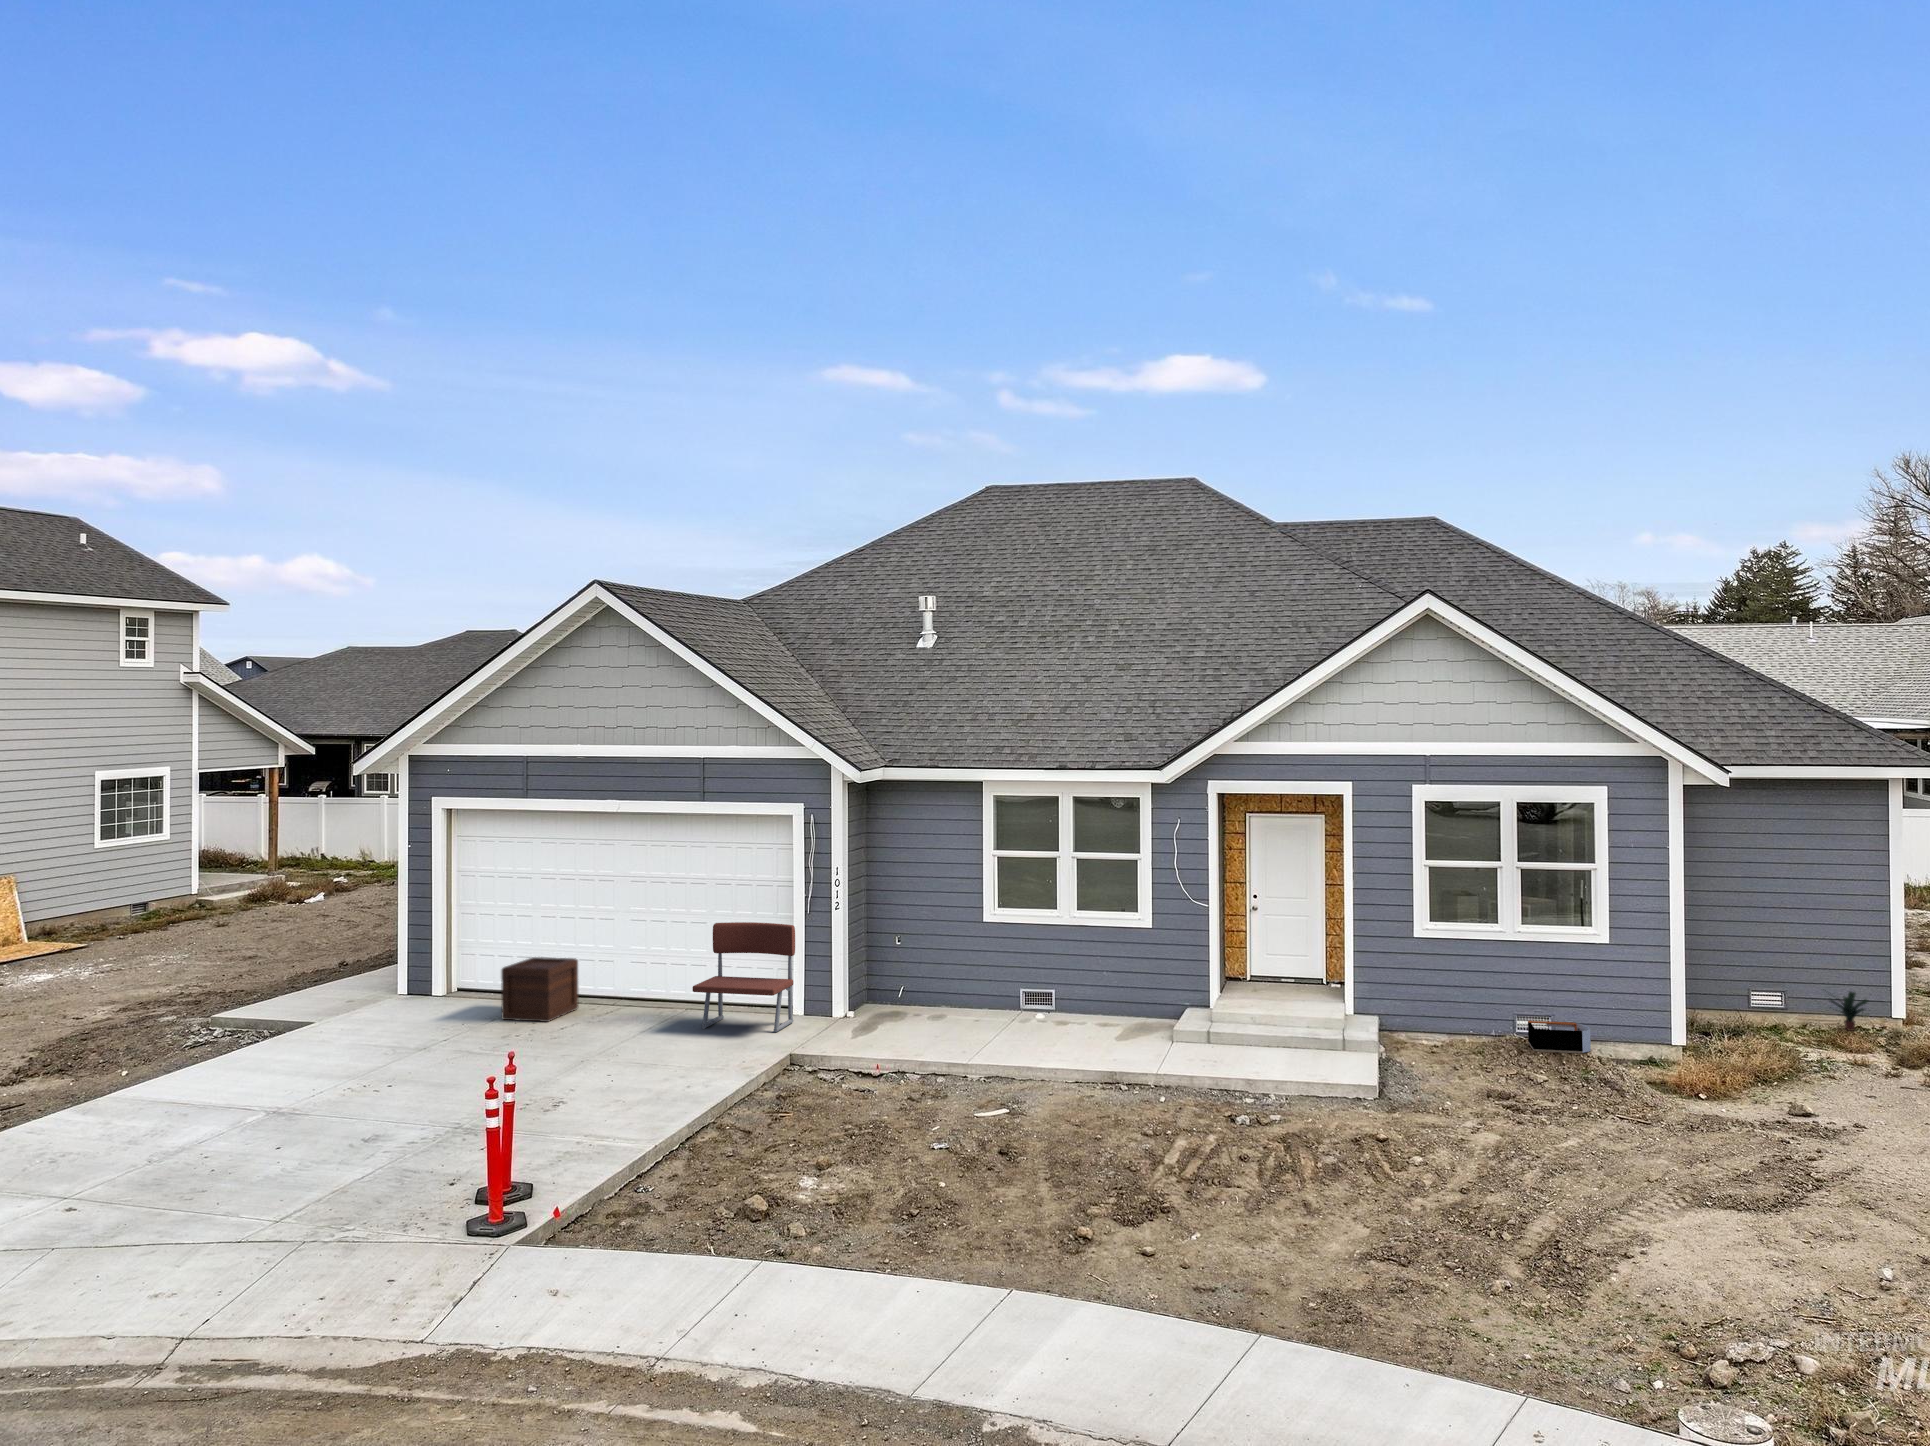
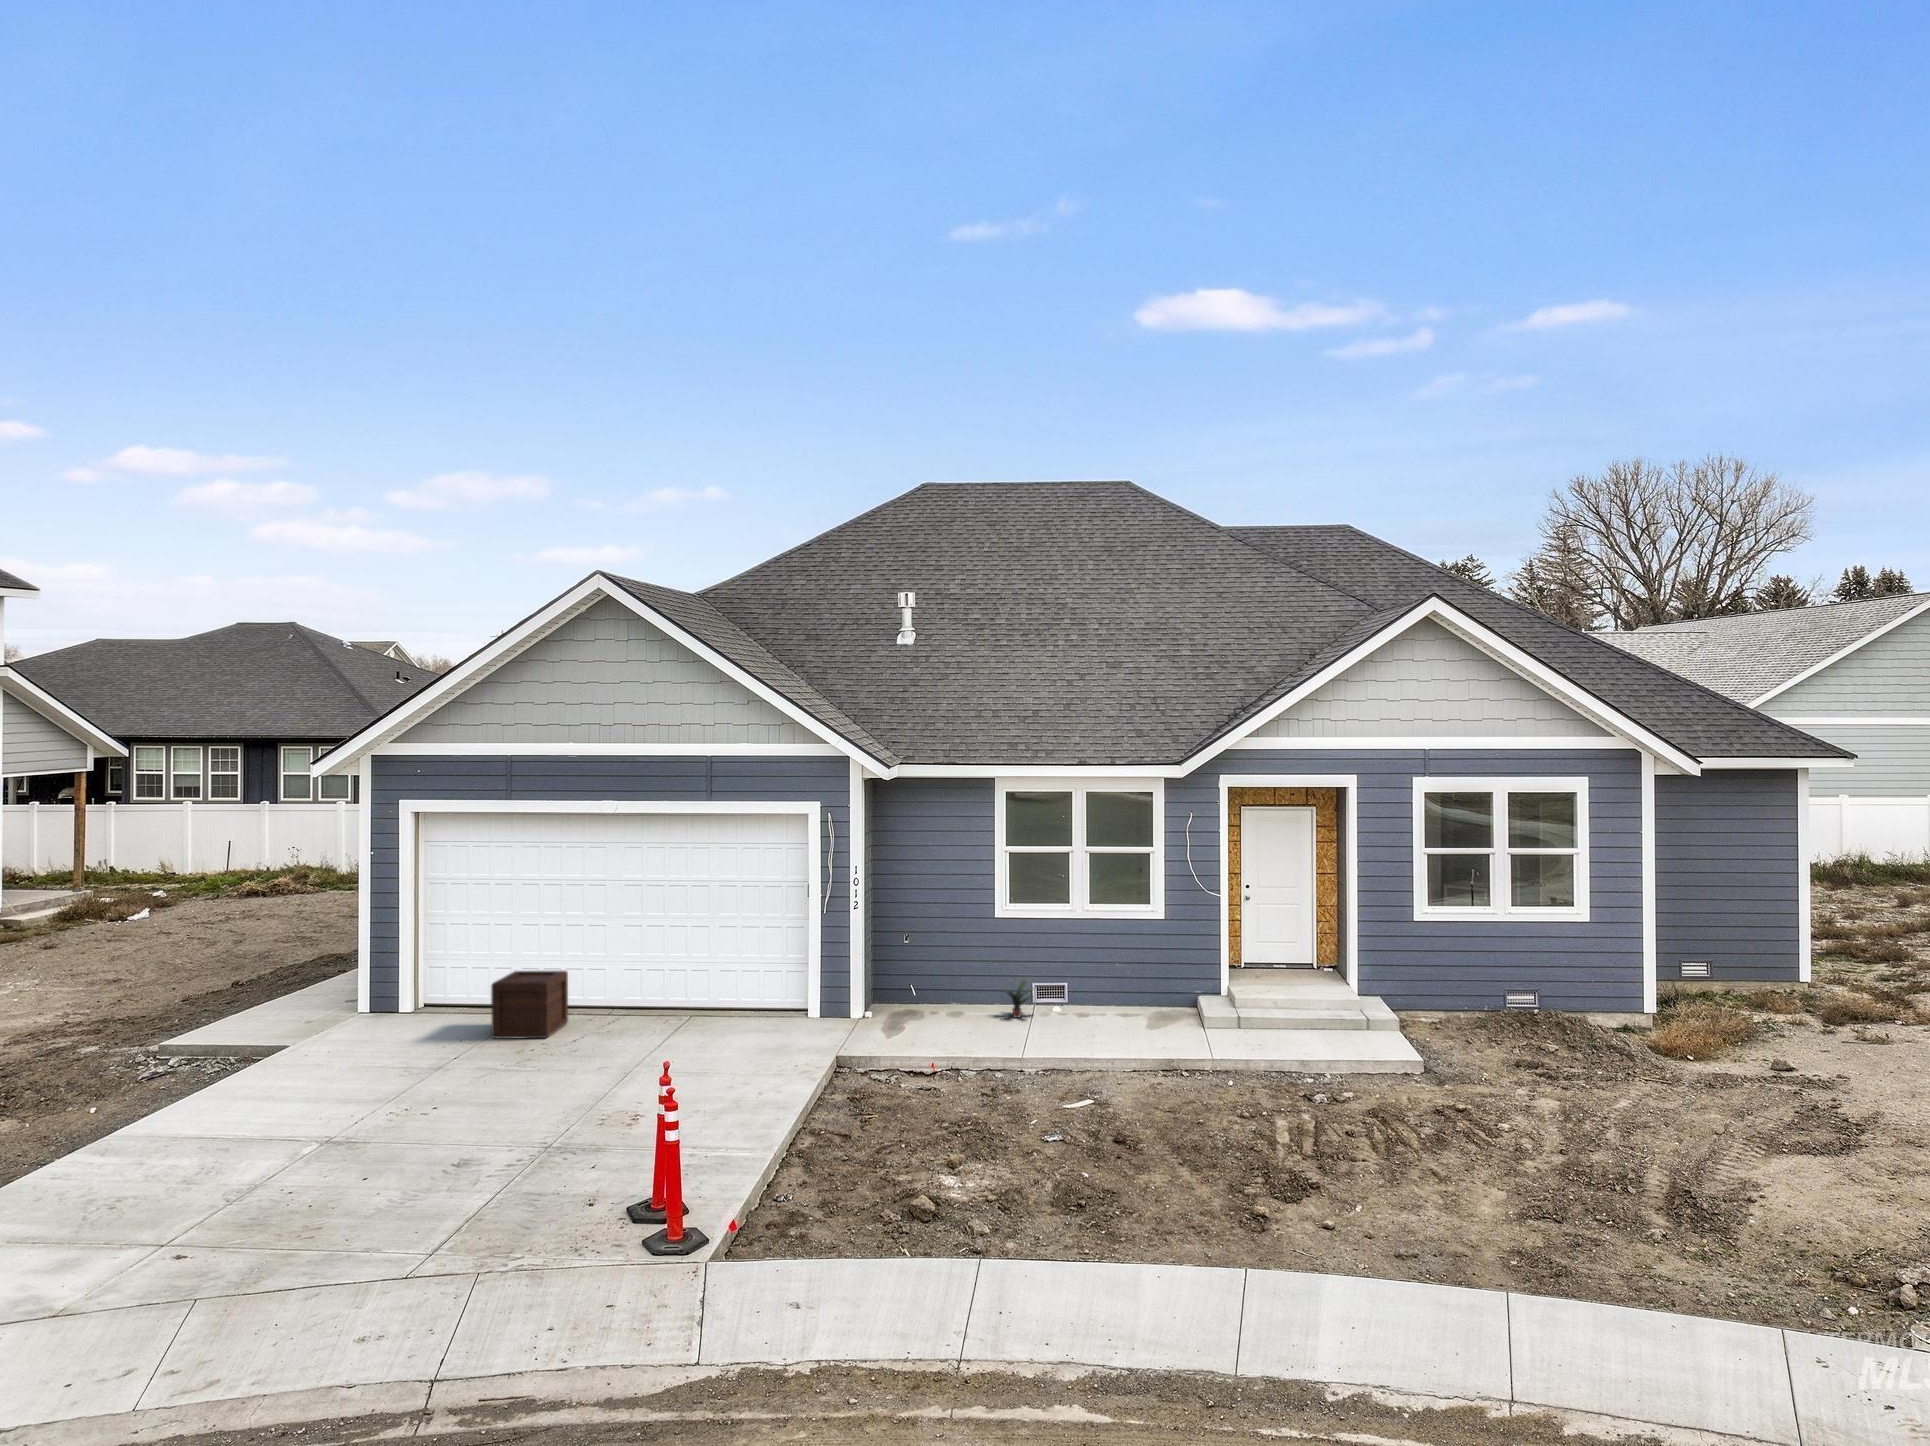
bench: present [693,922,795,1032] -> none [712,927,814,1038]
potted plant: present [1830,992,1868,1031] -> present [1004,980,1033,1018]
storage bin: present [1528,1021,1591,1053] -> none [1515,996,1574,1023]

